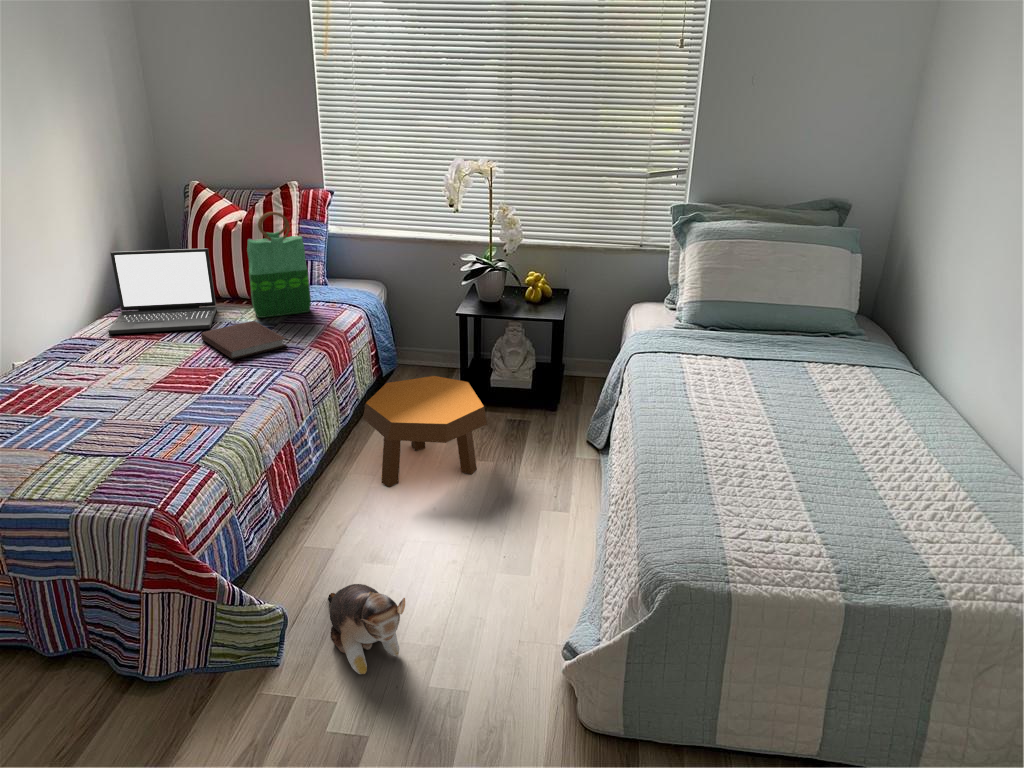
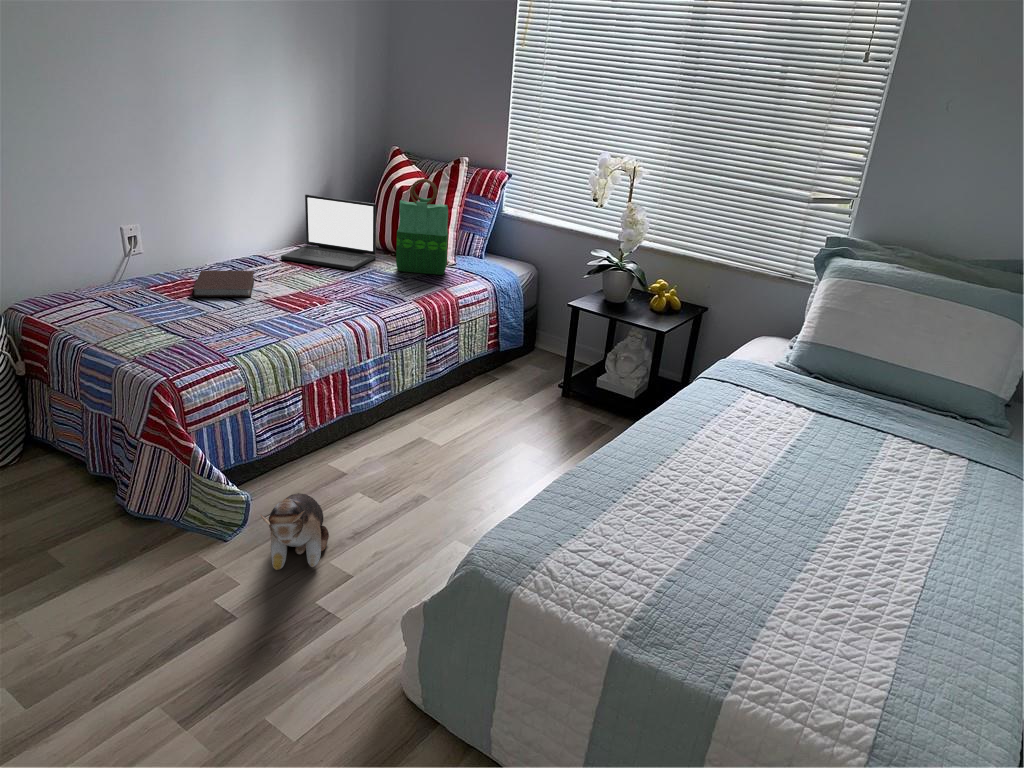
notebook: present [201,321,287,359] -> present [193,270,255,297]
footstool: present [363,376,487,487] -> none [434,350,548,453]

